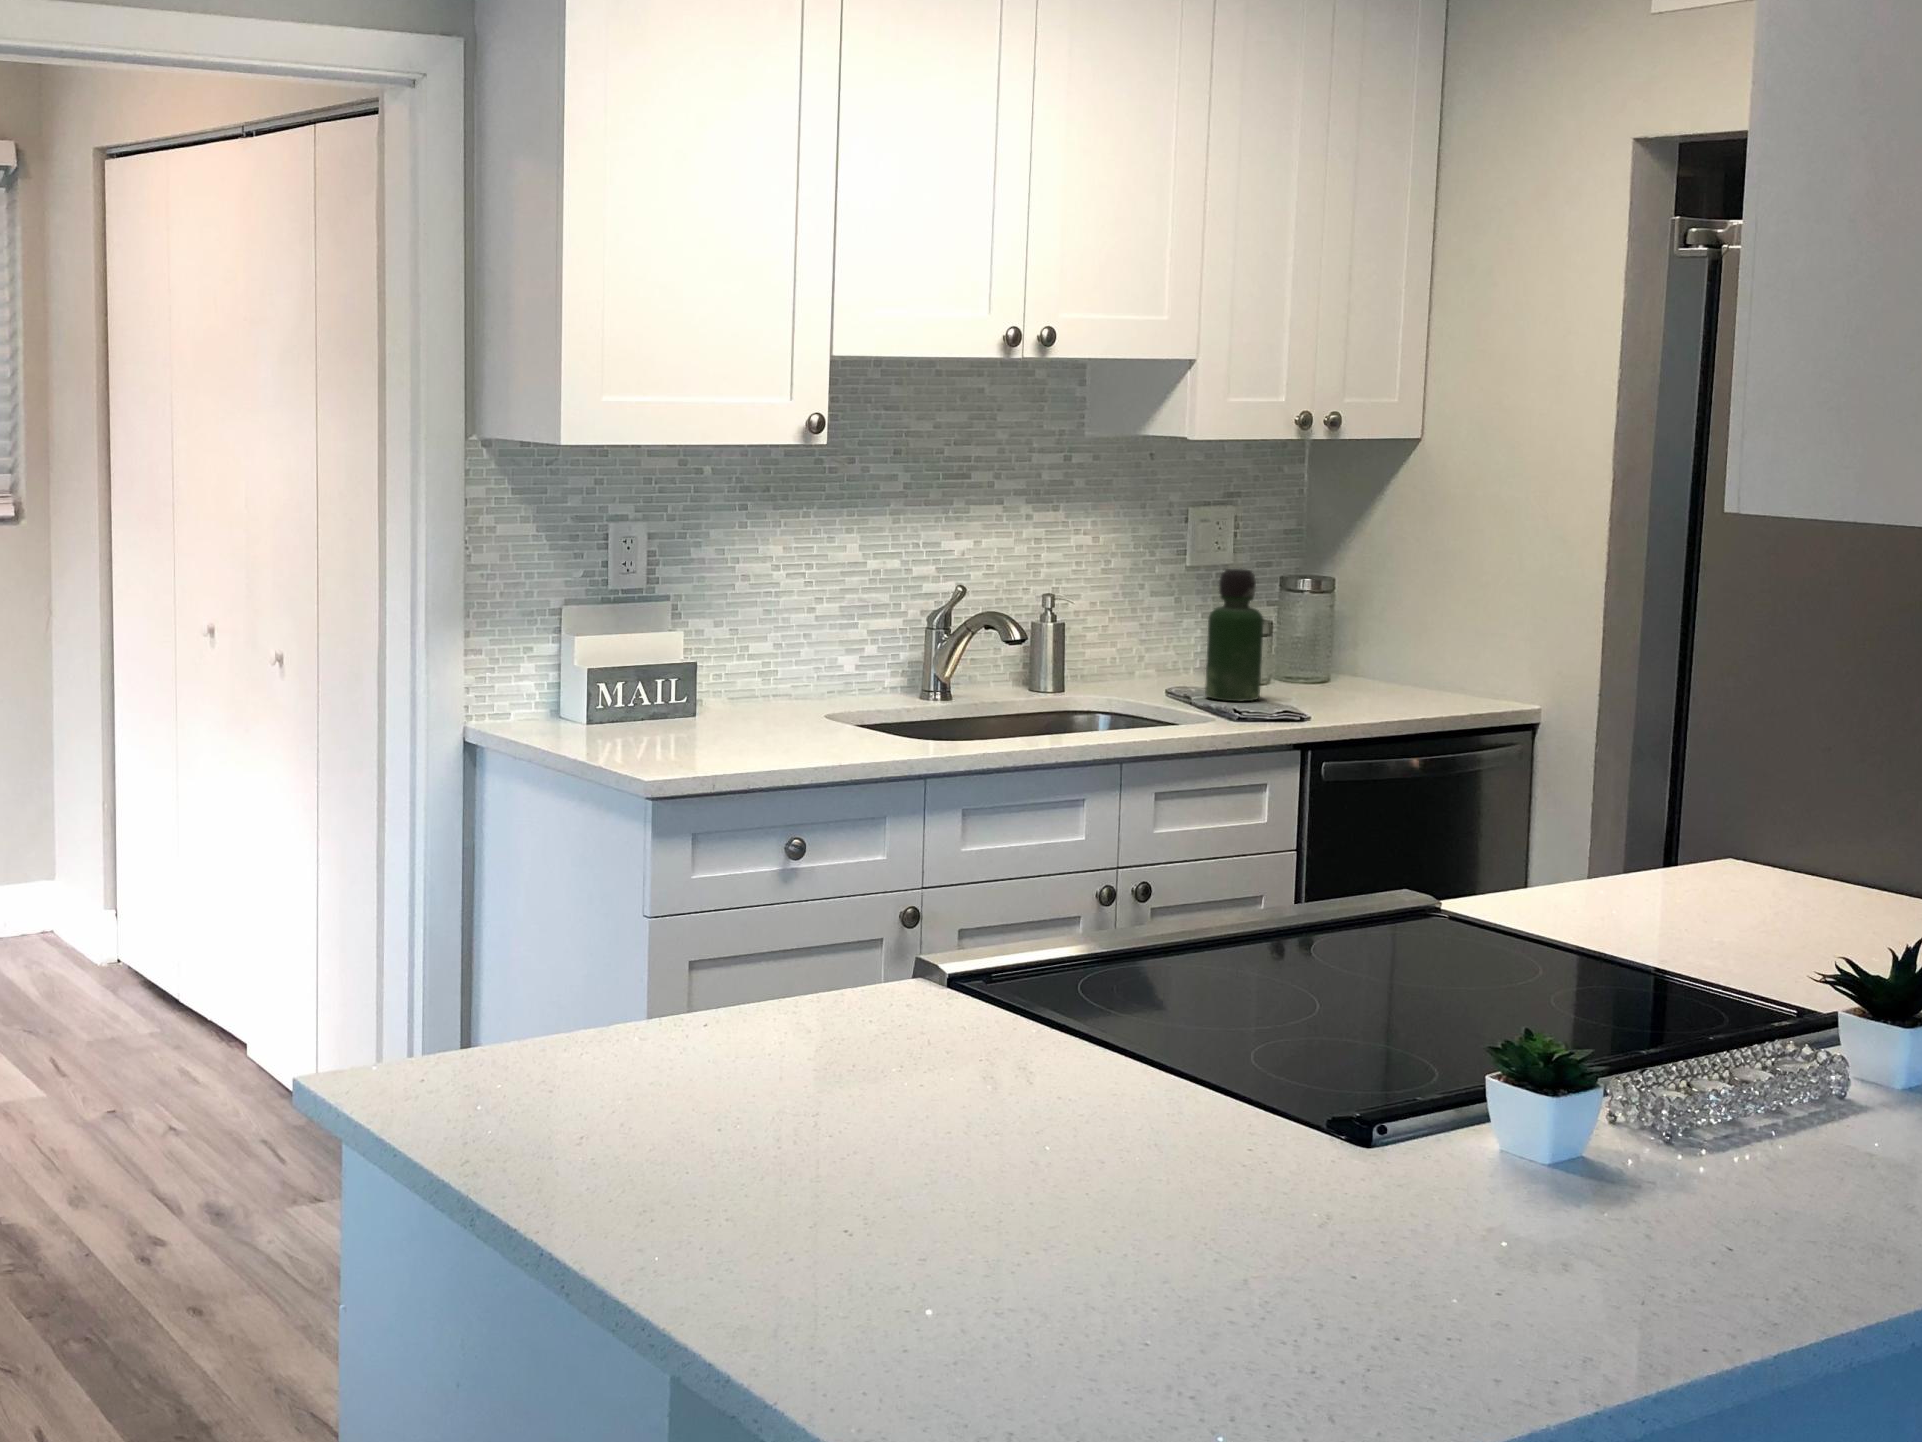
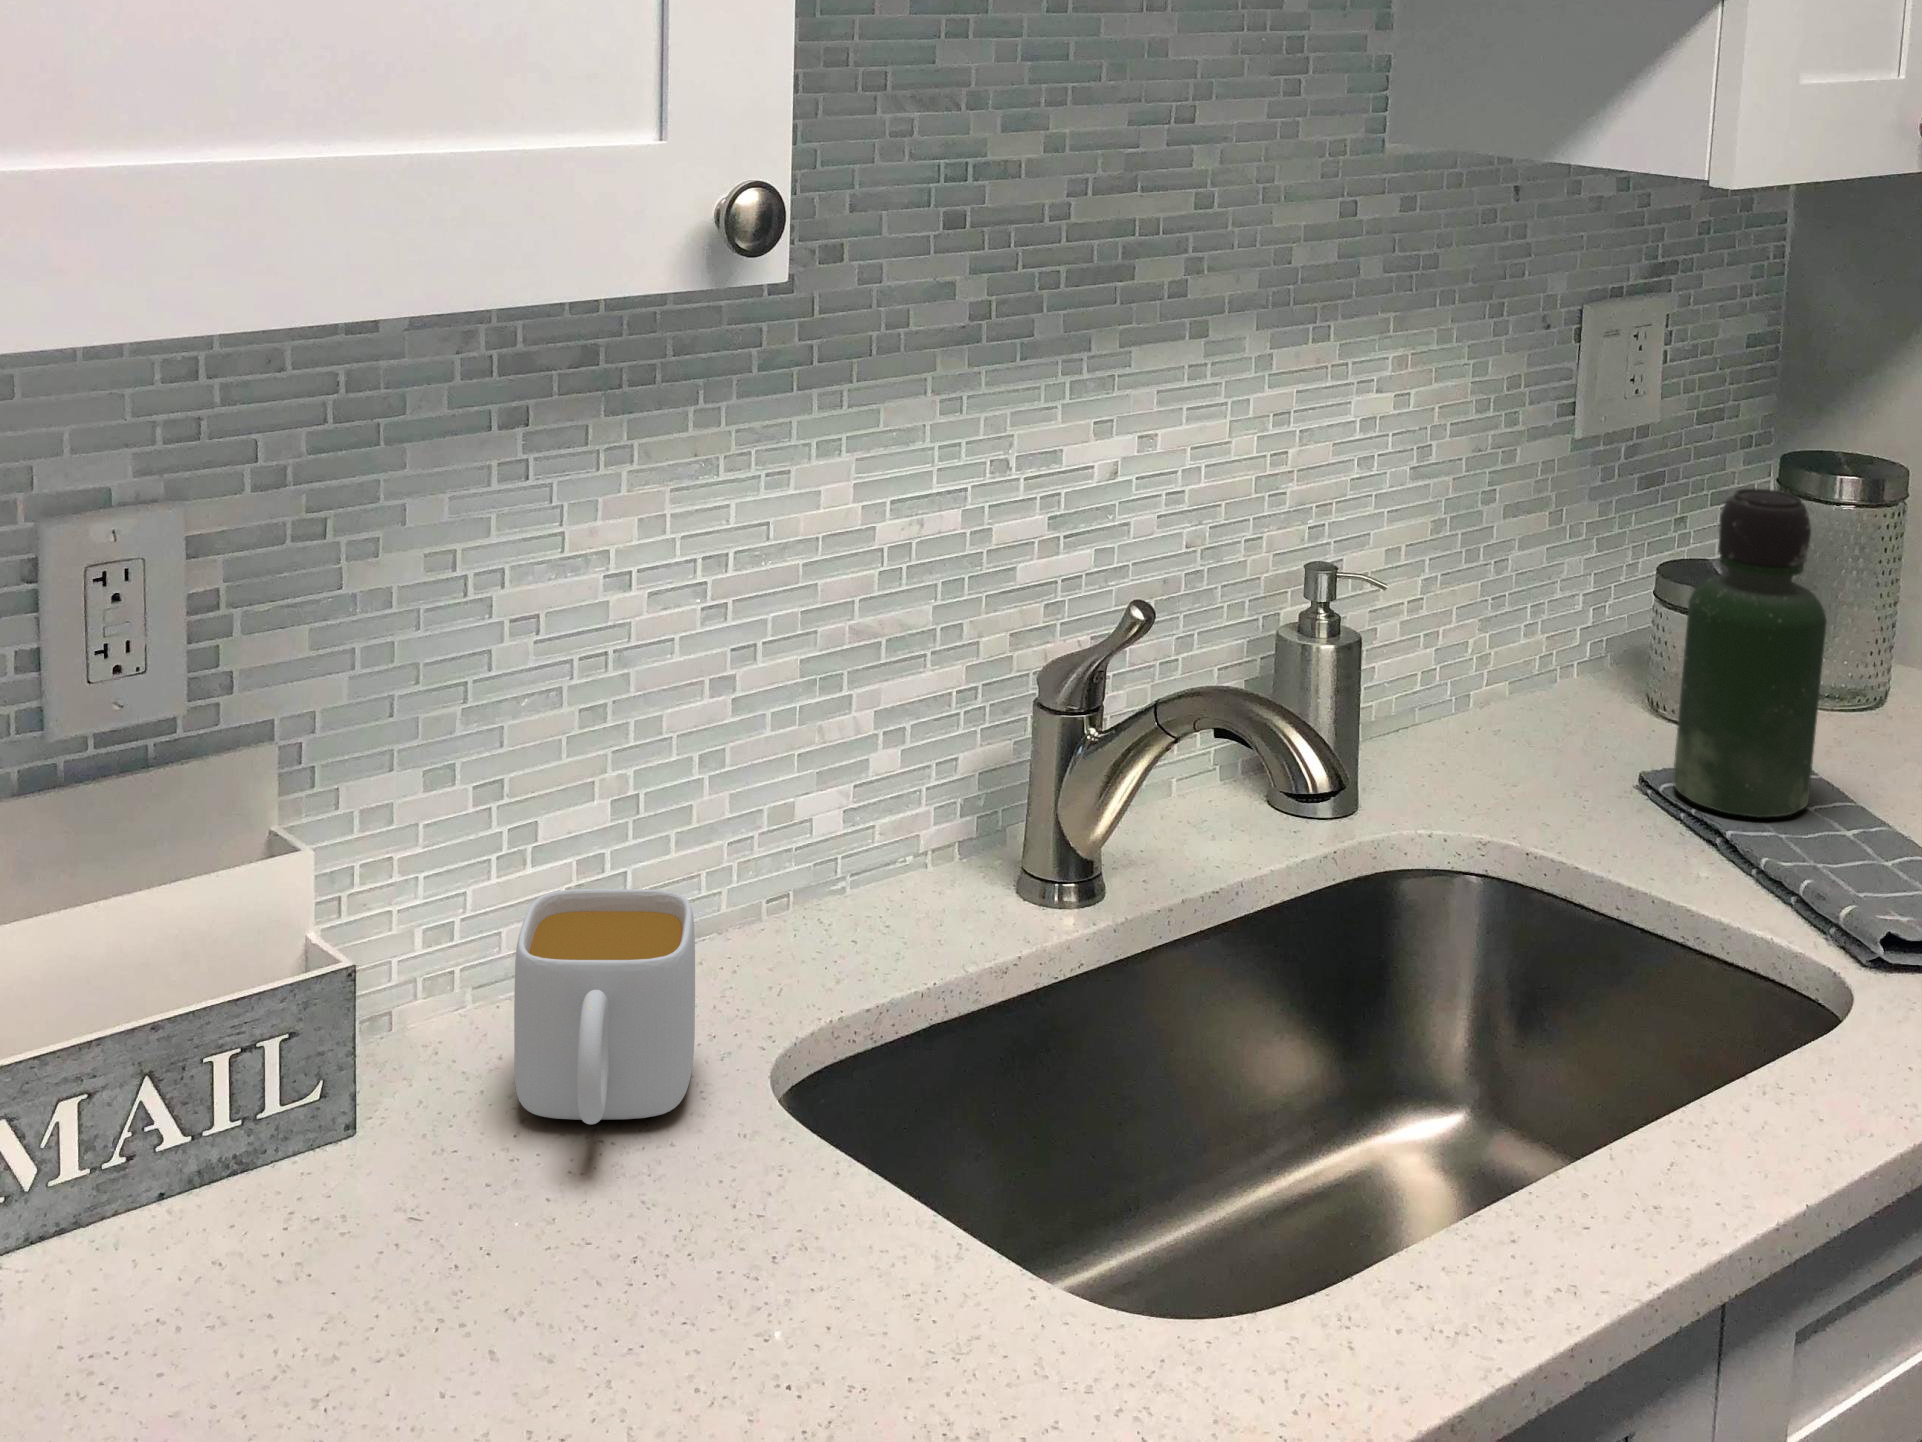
mug: none [743,657,799,718] -> present [514,889,695,1124]

